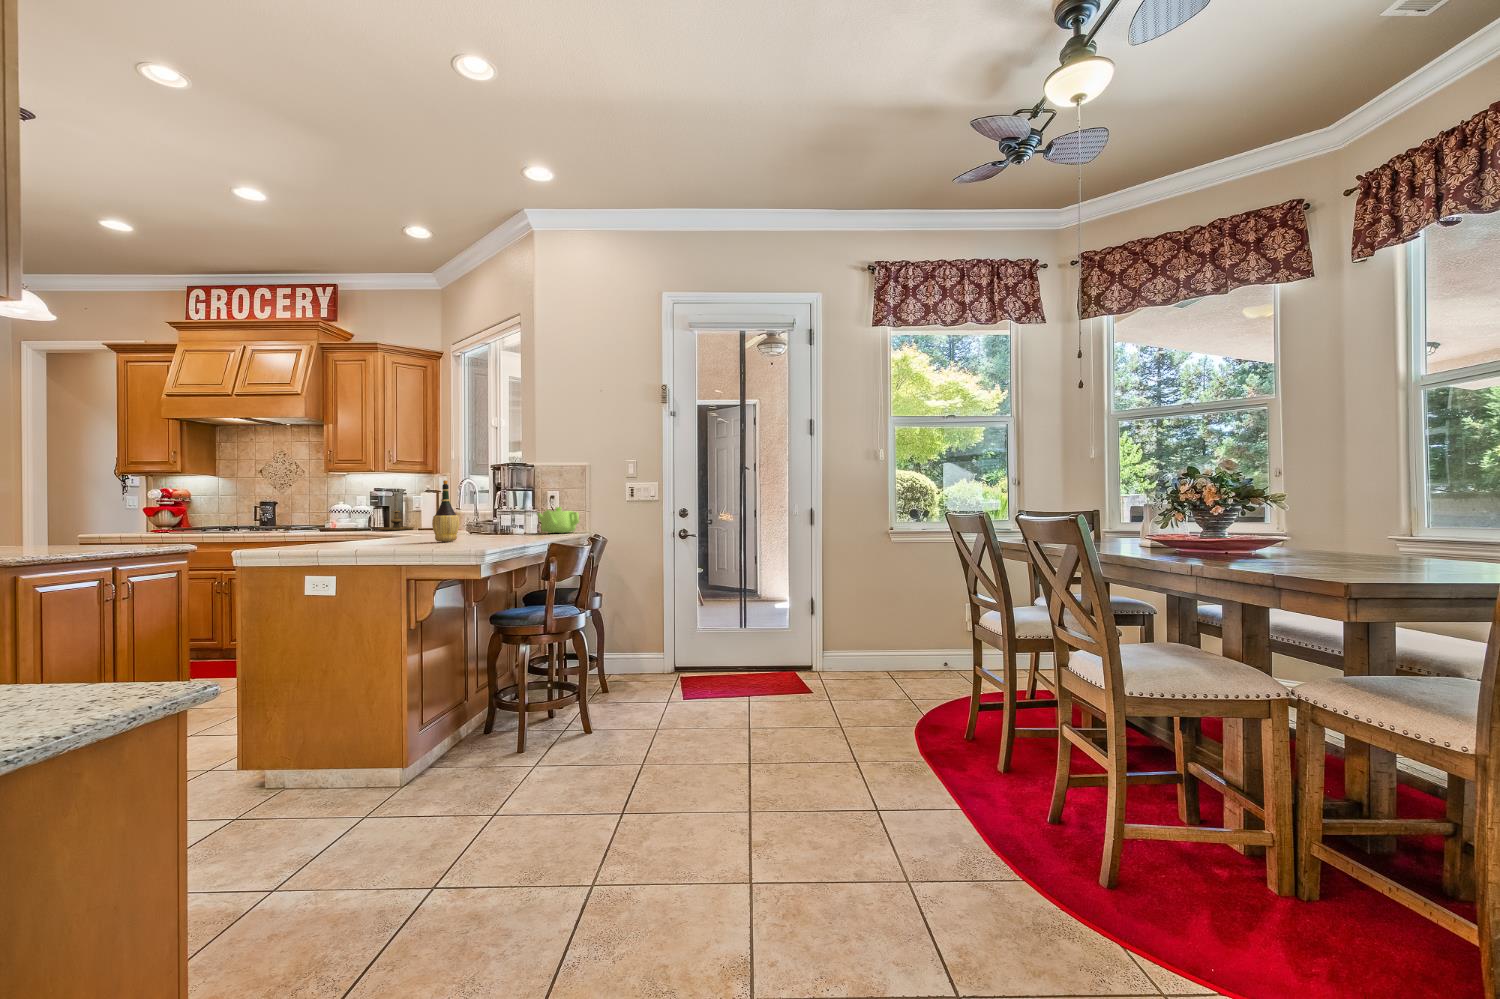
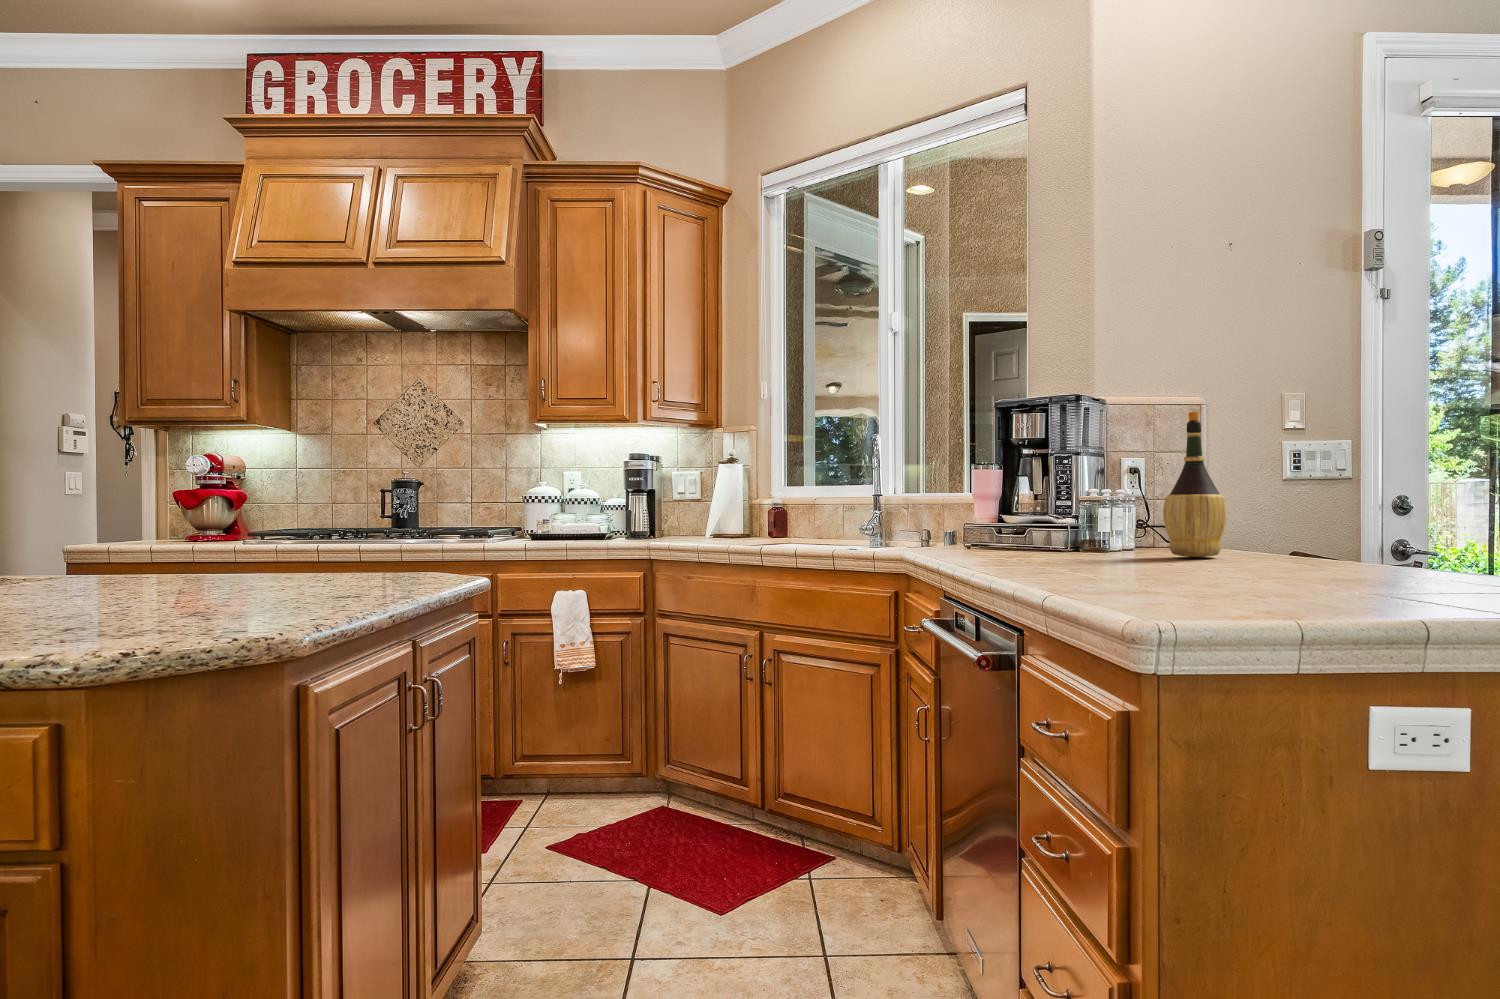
candle holder: present [378,494,414,531] -> none [630,467,694,539]
teapot: present [537,507,579,533] -> none [1229,484,1338,542]

